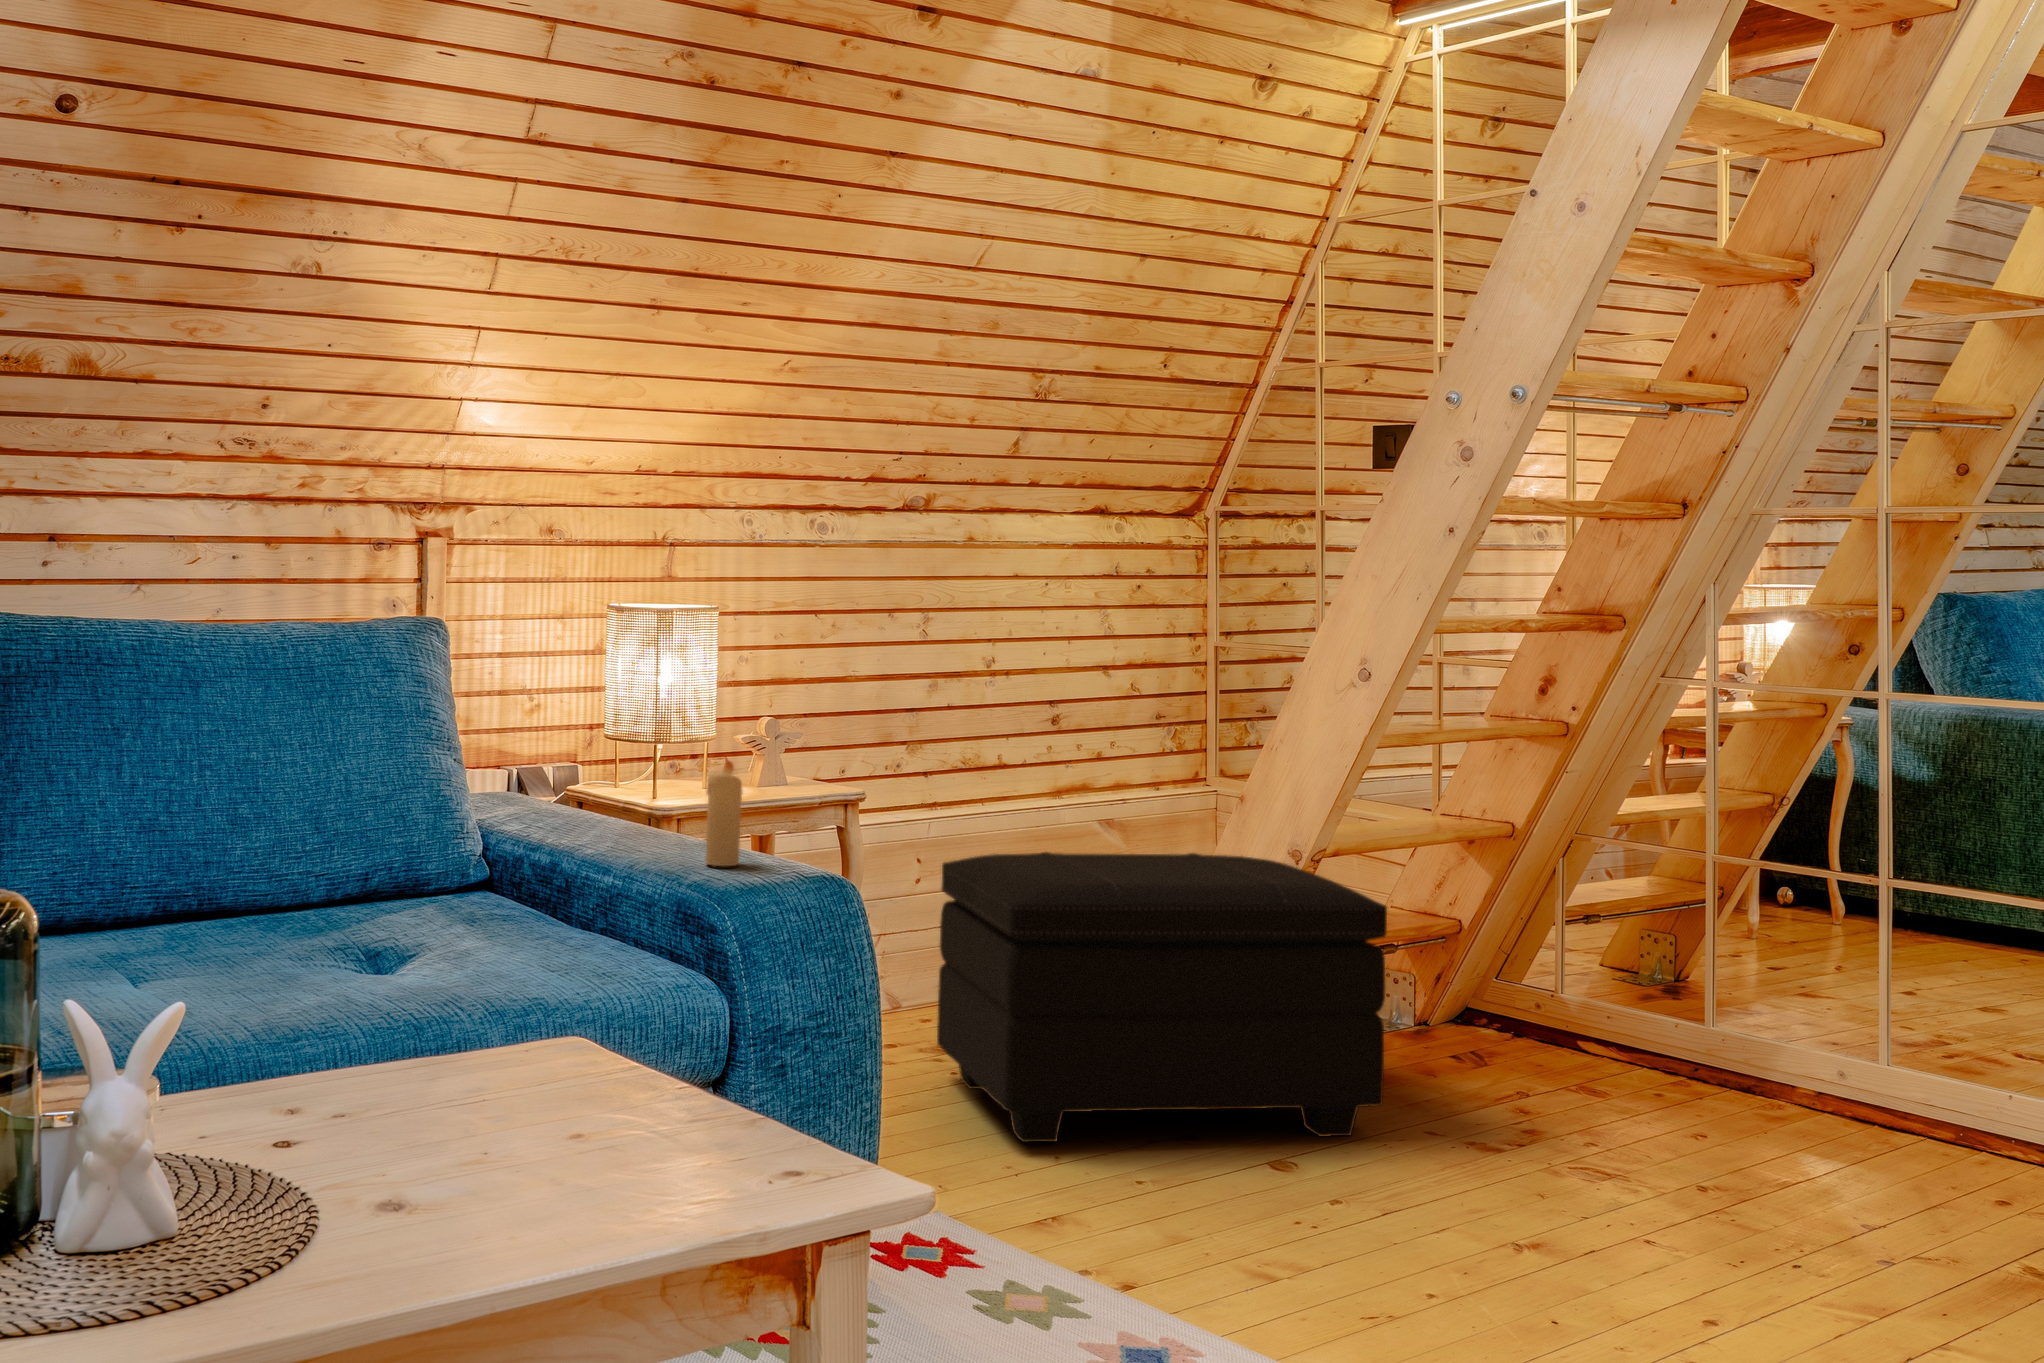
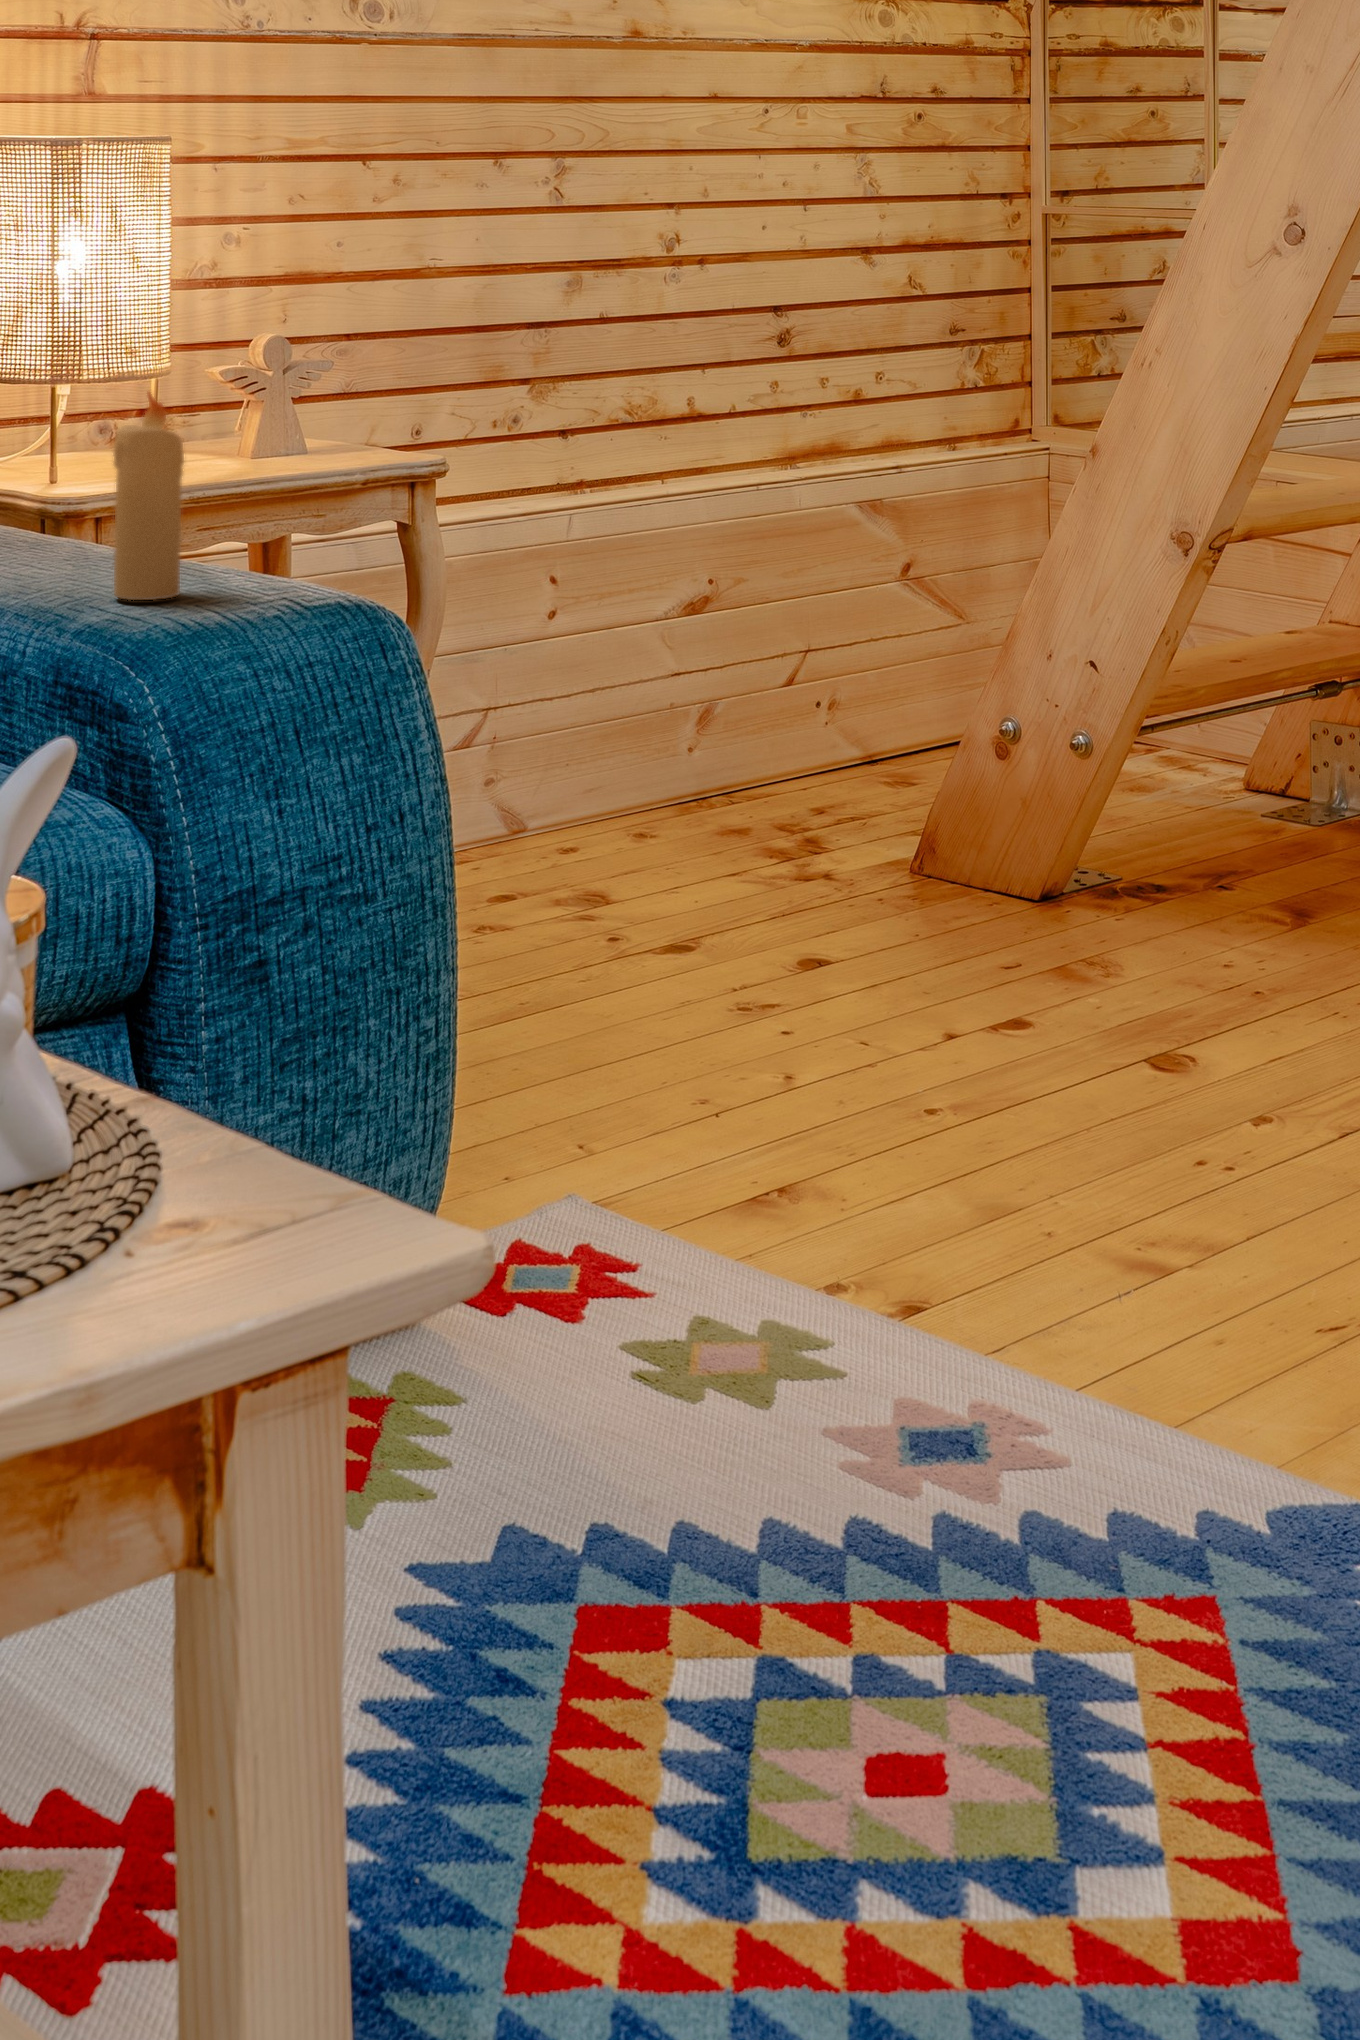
footstool: present [937,852,1387,1142] -> none [579,553,1331,1057]

